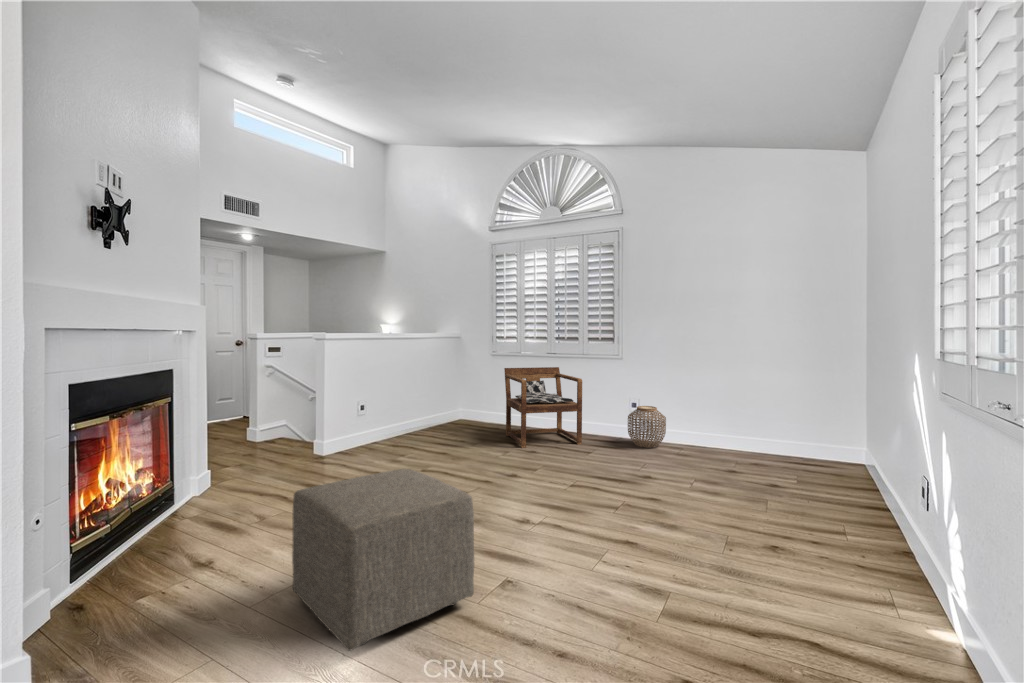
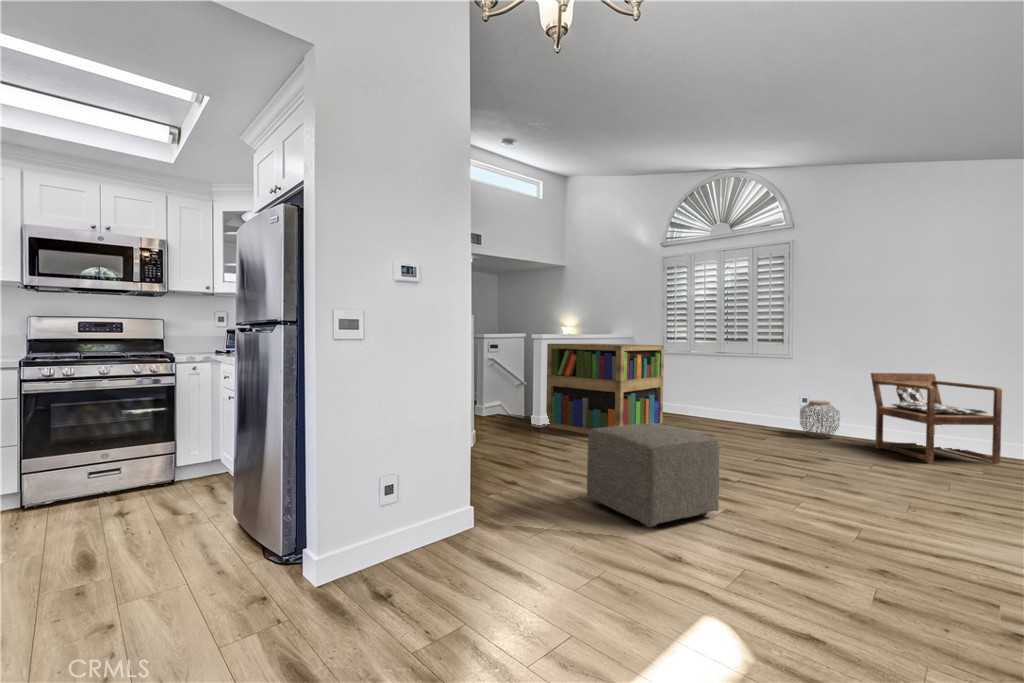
bookshelf: none [338,345,483,467] -> present [546,344,664,434]
armchair: present [504,367,582,448] -> present [871,373,1002,464]

